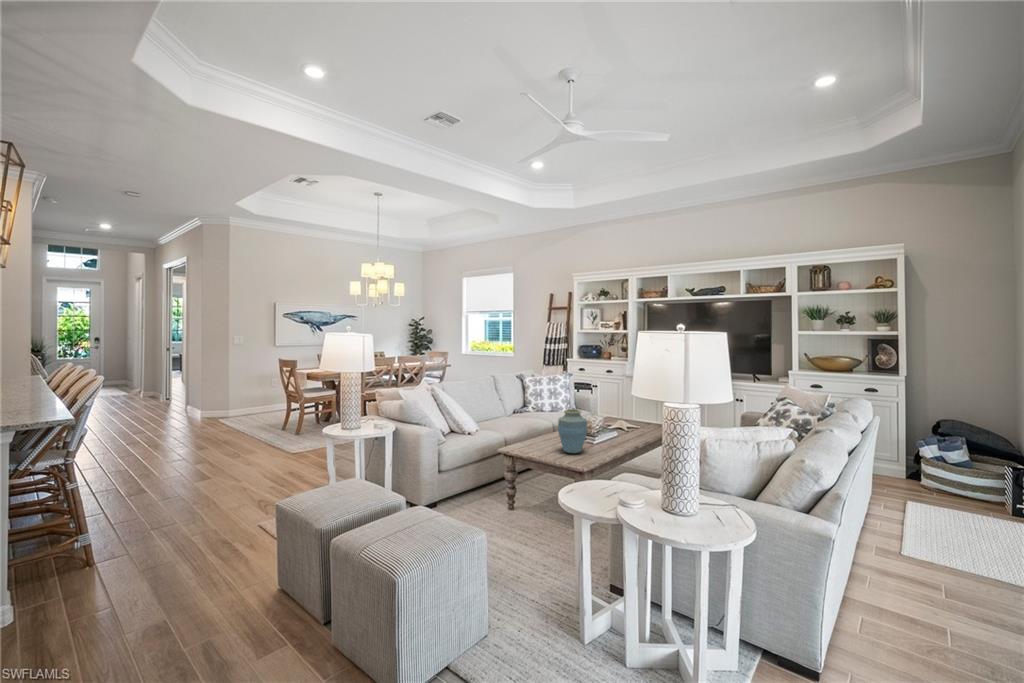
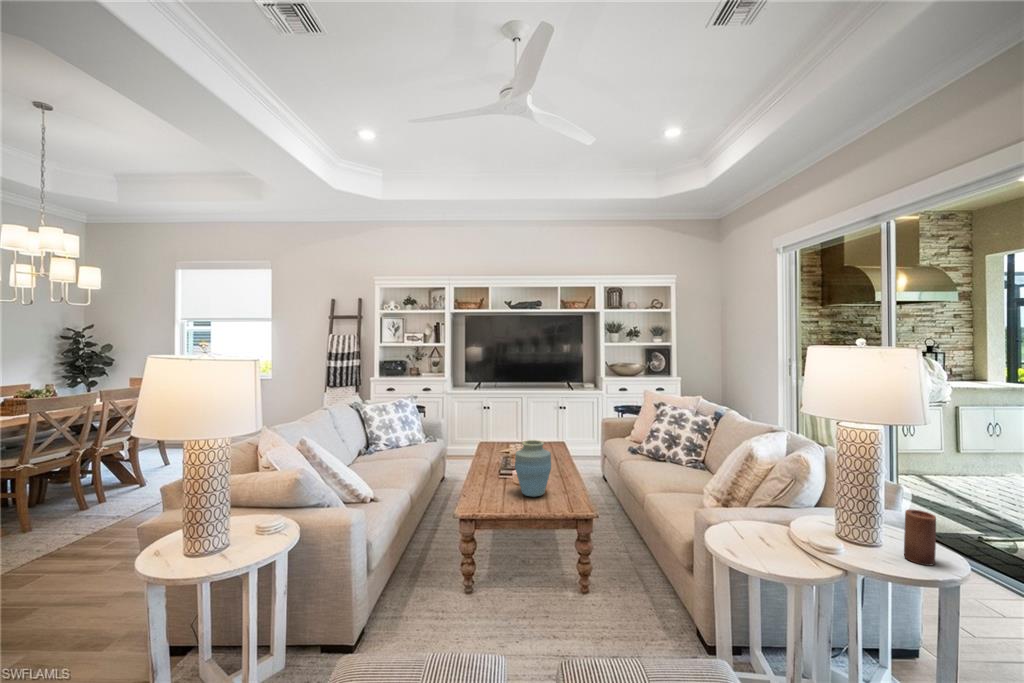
candle: none [669,482,692,531] -> present [904,509,936,566]

